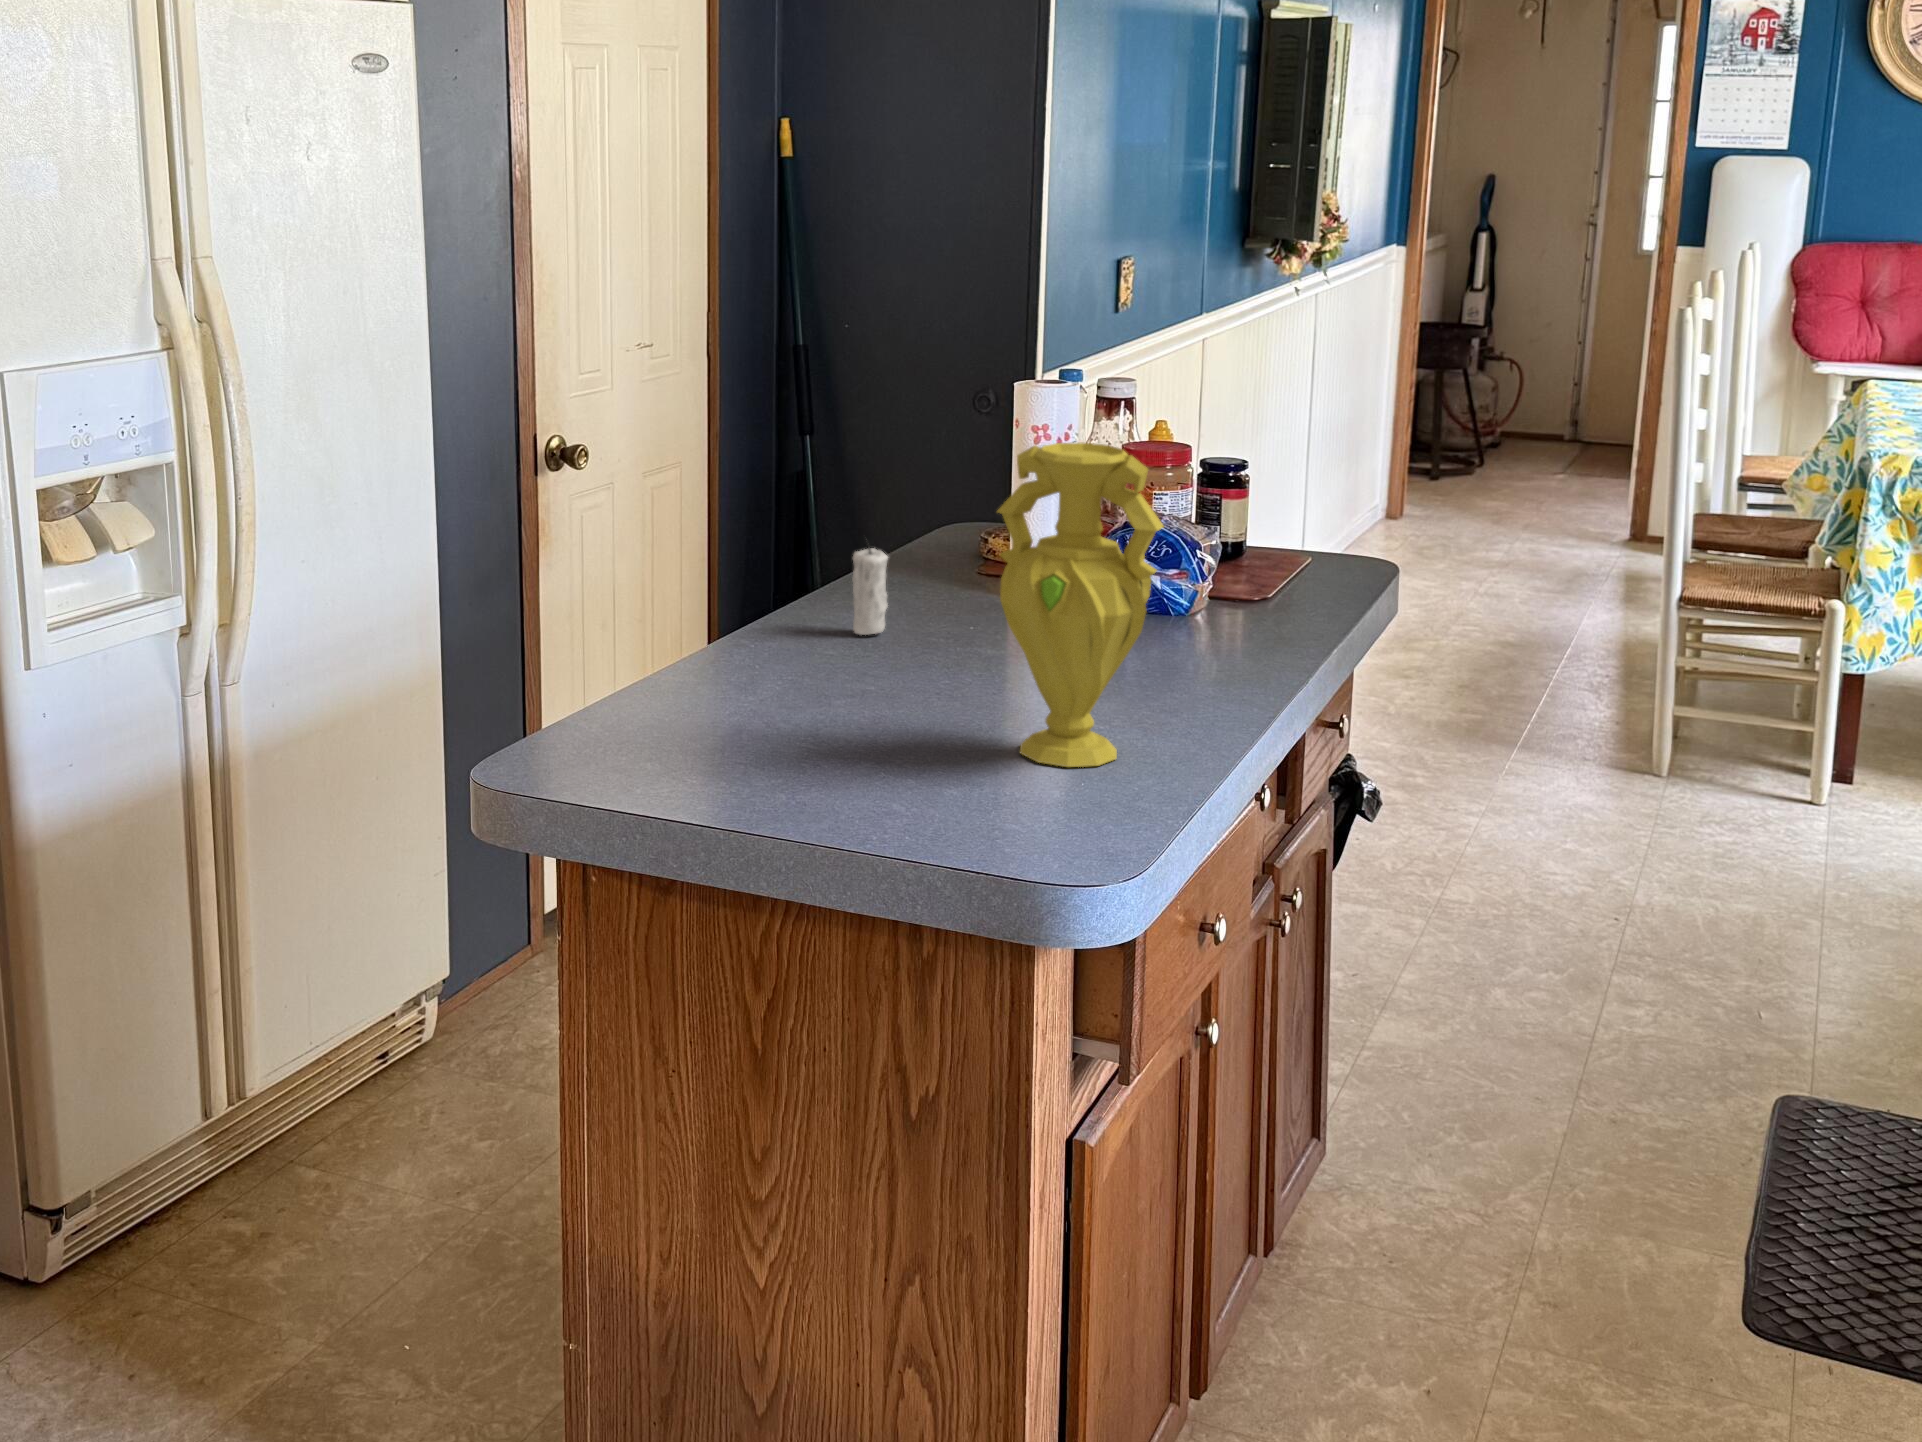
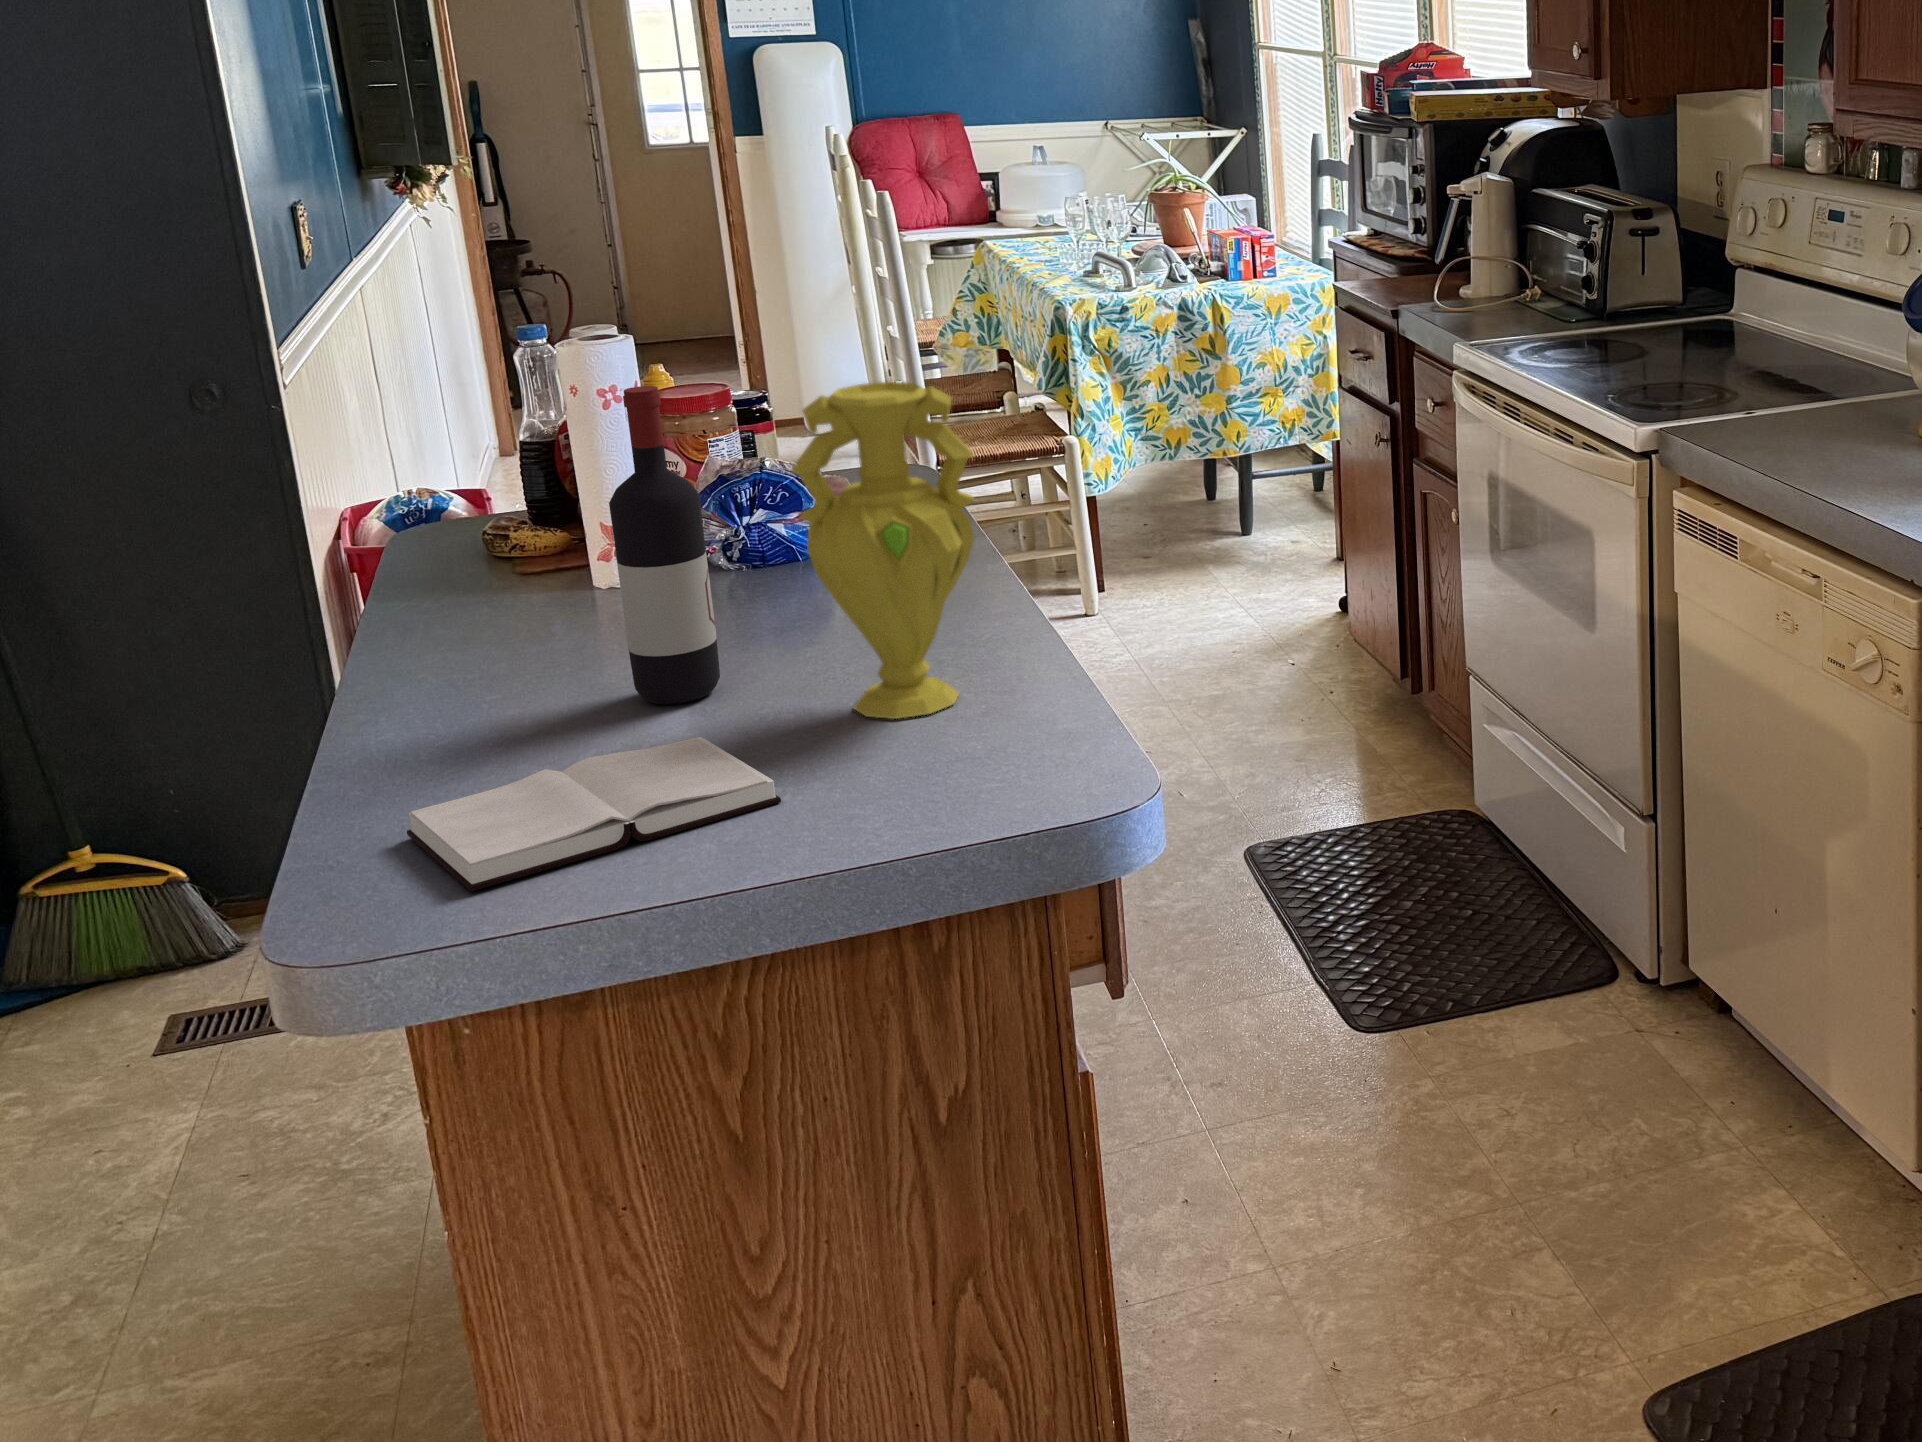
wine bottle: none [892,414,971,701] -> present [609,386,720,704]
candle: present [852,541,888,635] -> none [474,547,526,663]
hardback book: none [594,713,872,795] -> present [407,737,781,891]

